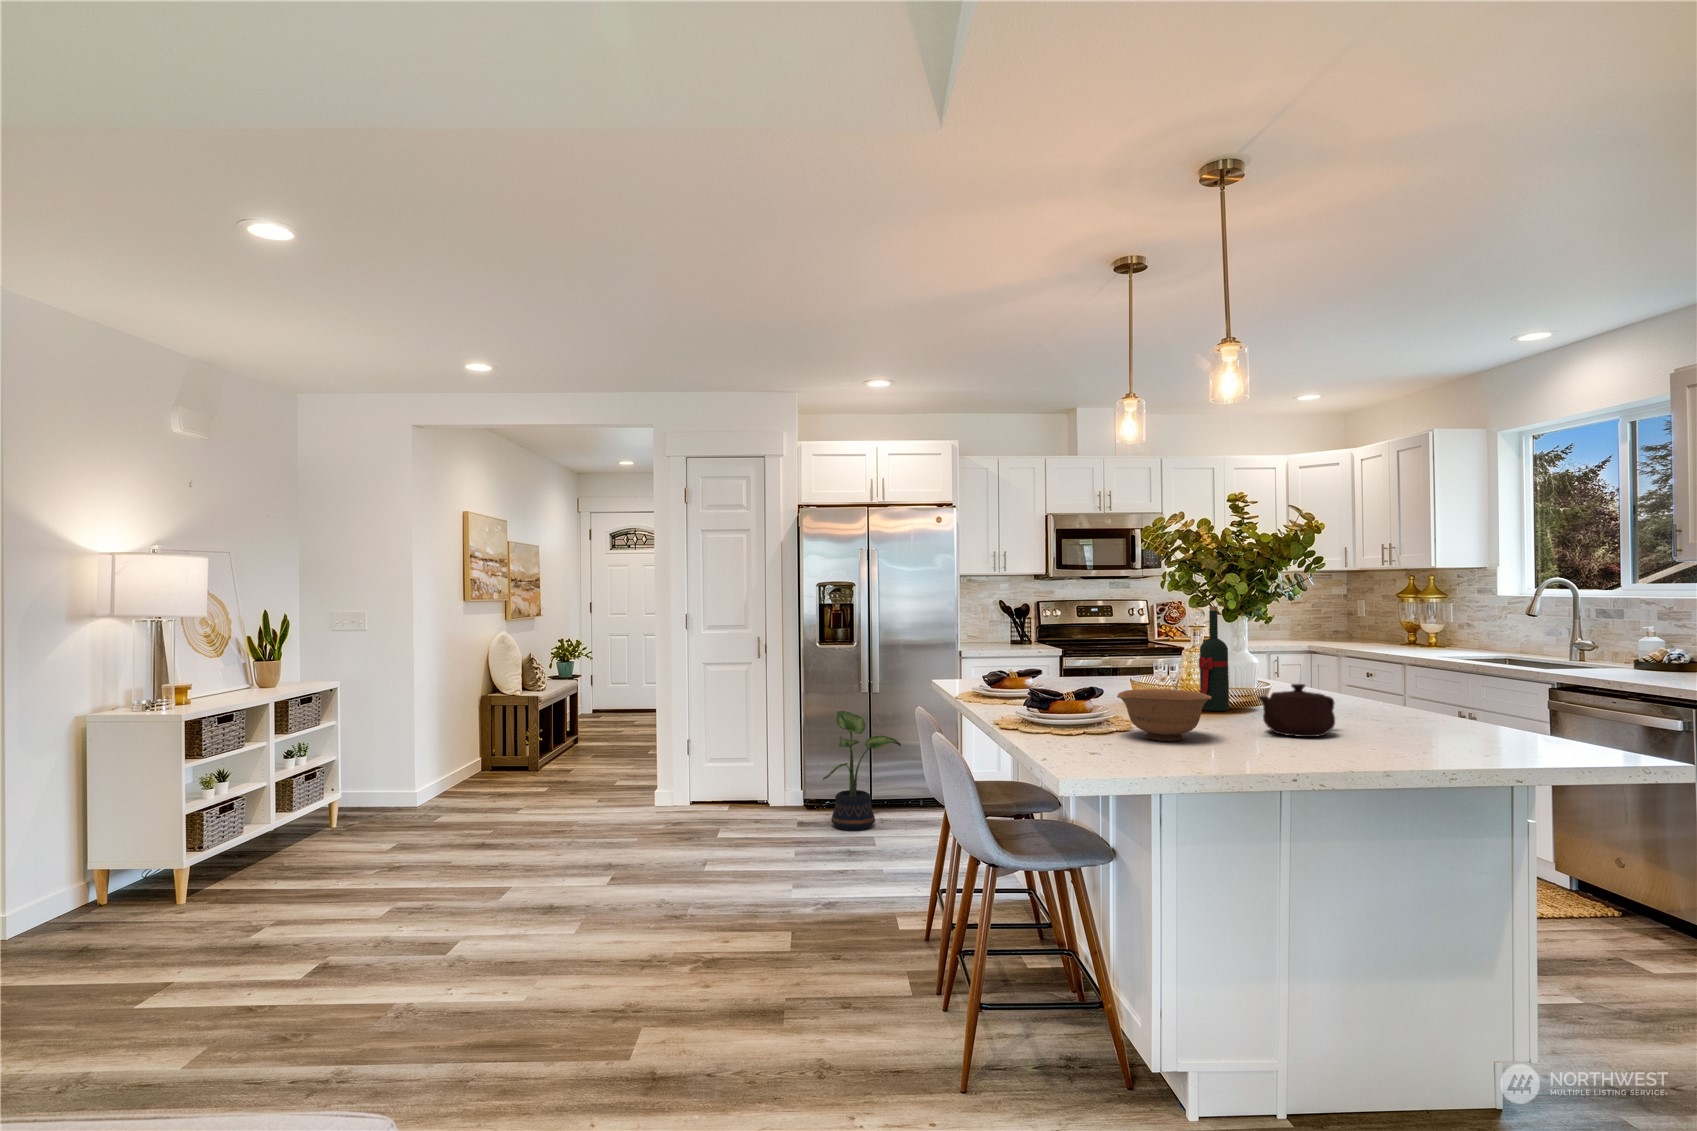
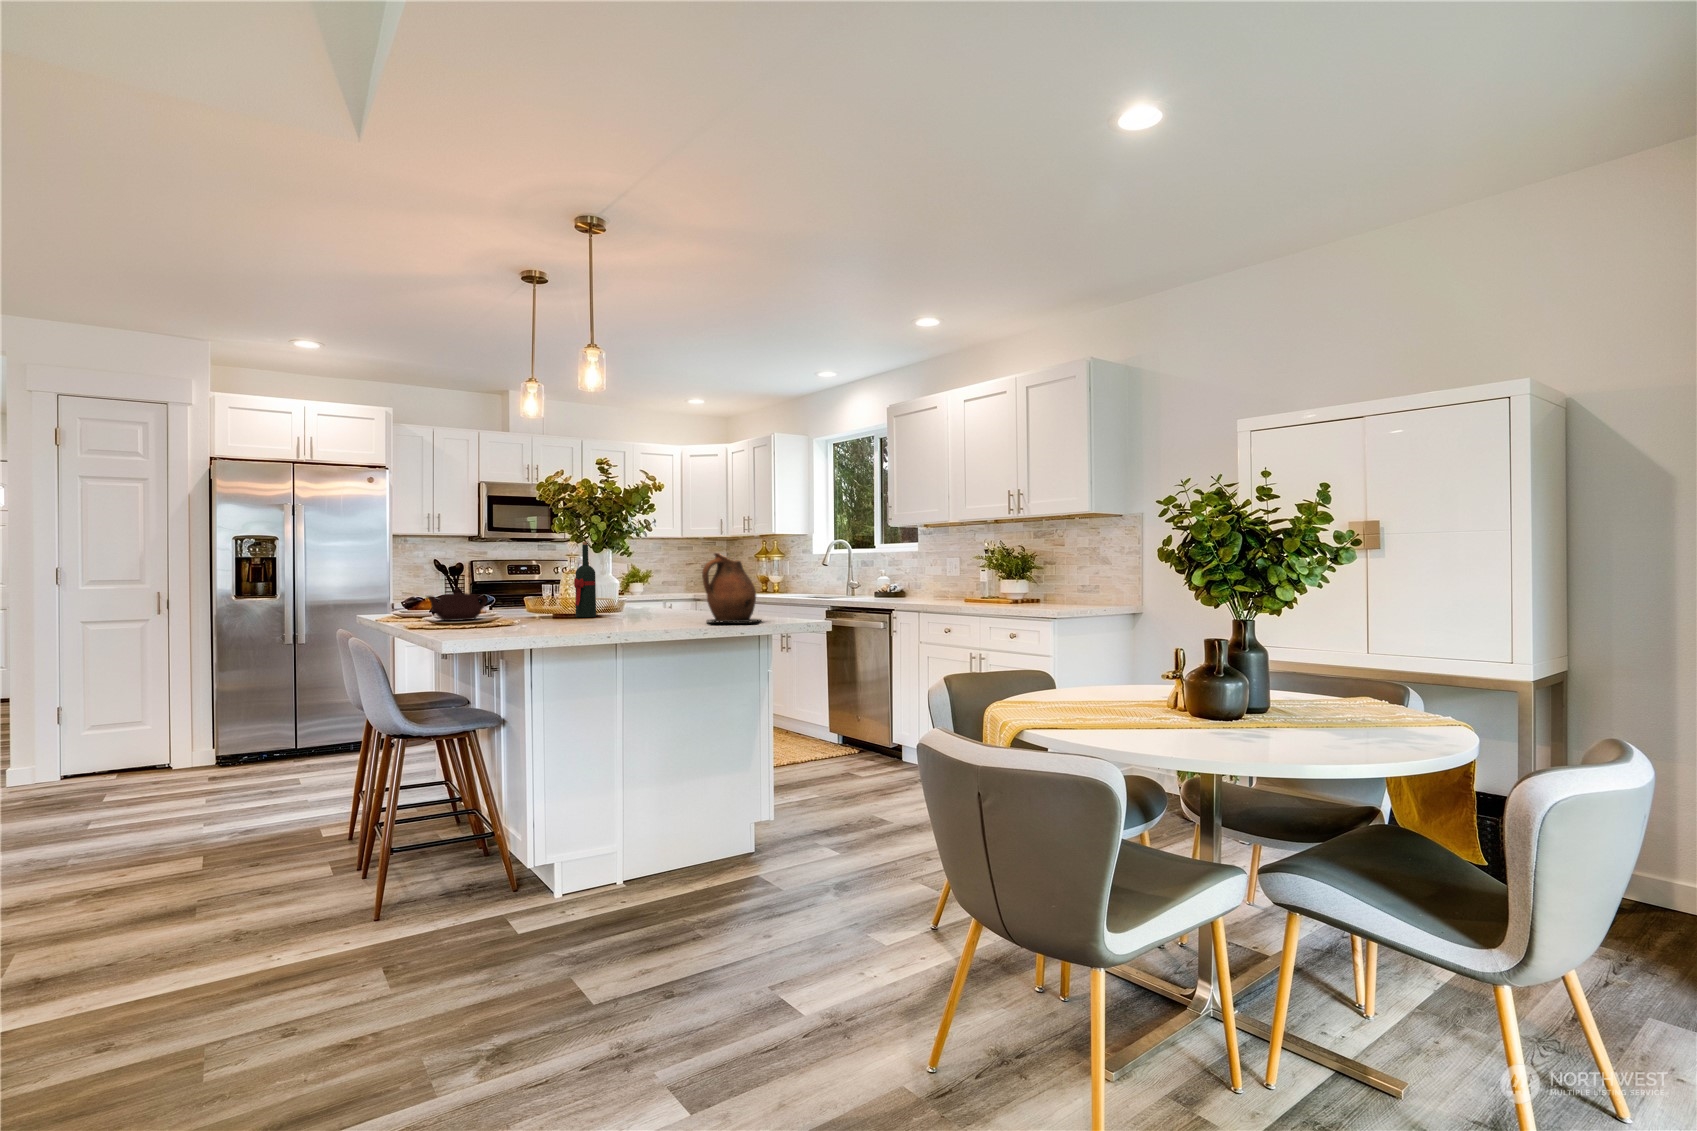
ceramic pitcher: none [1423,637,1532,758] -> present [702,553,760,623]
teapot: present [1258,684,1335,737] -> present [427,588,487,621]
bowl: present [1117,689,1211,741] -> none [500,596,570,630]
potted plant: present [823,711,901,831] -> none [240,663,329,776]

